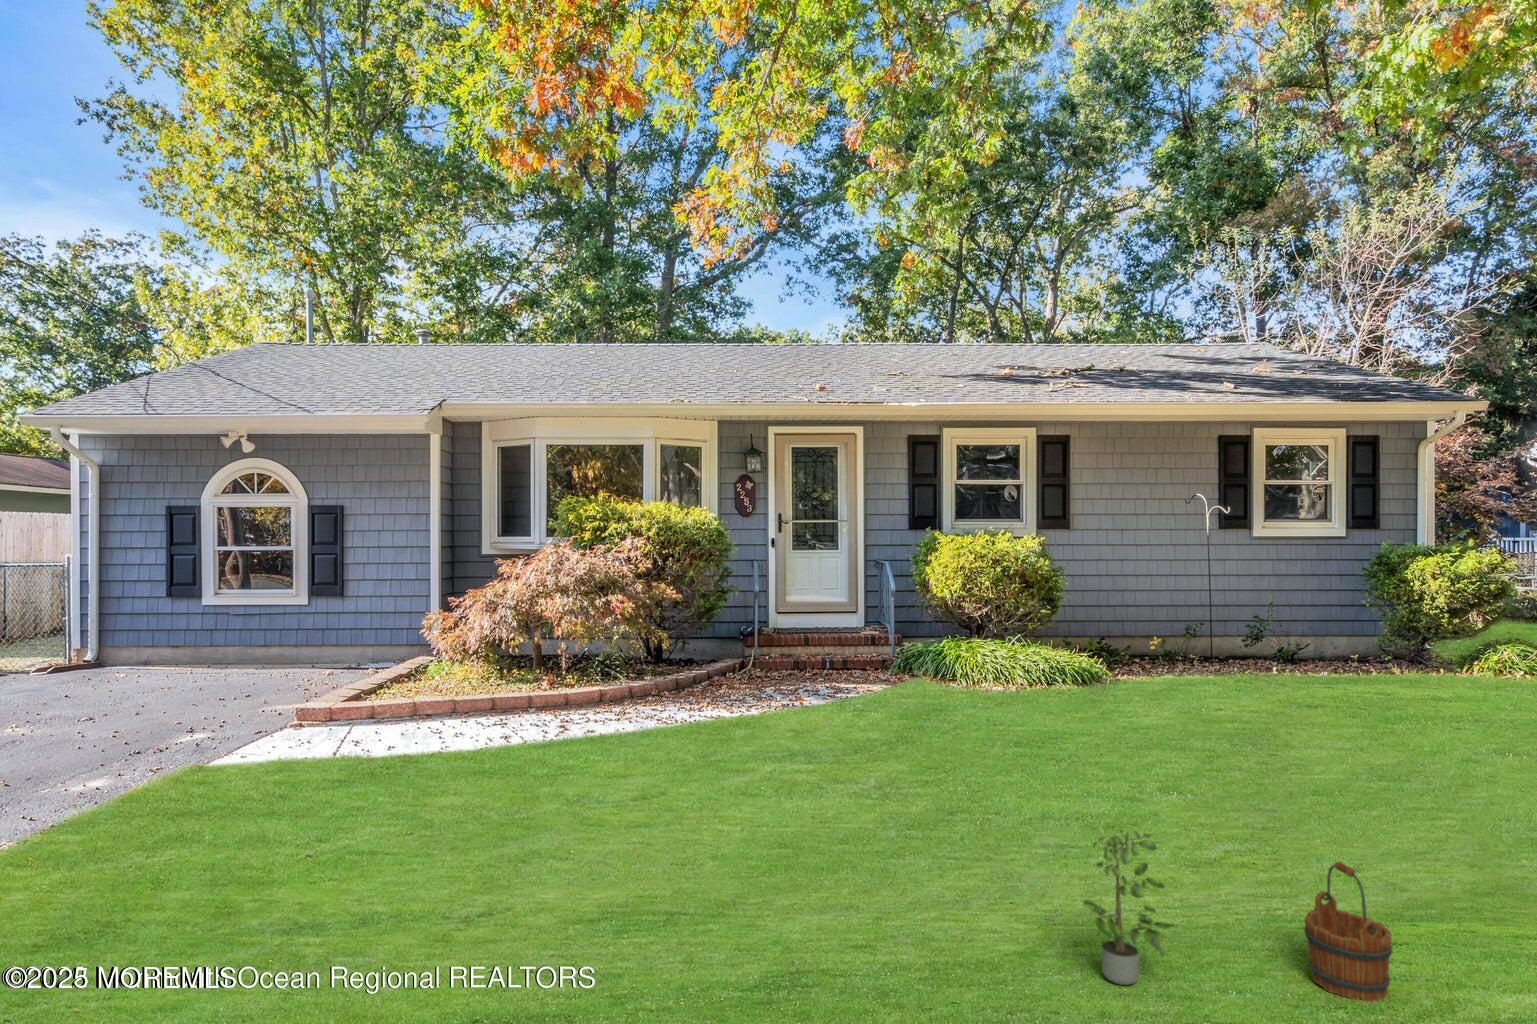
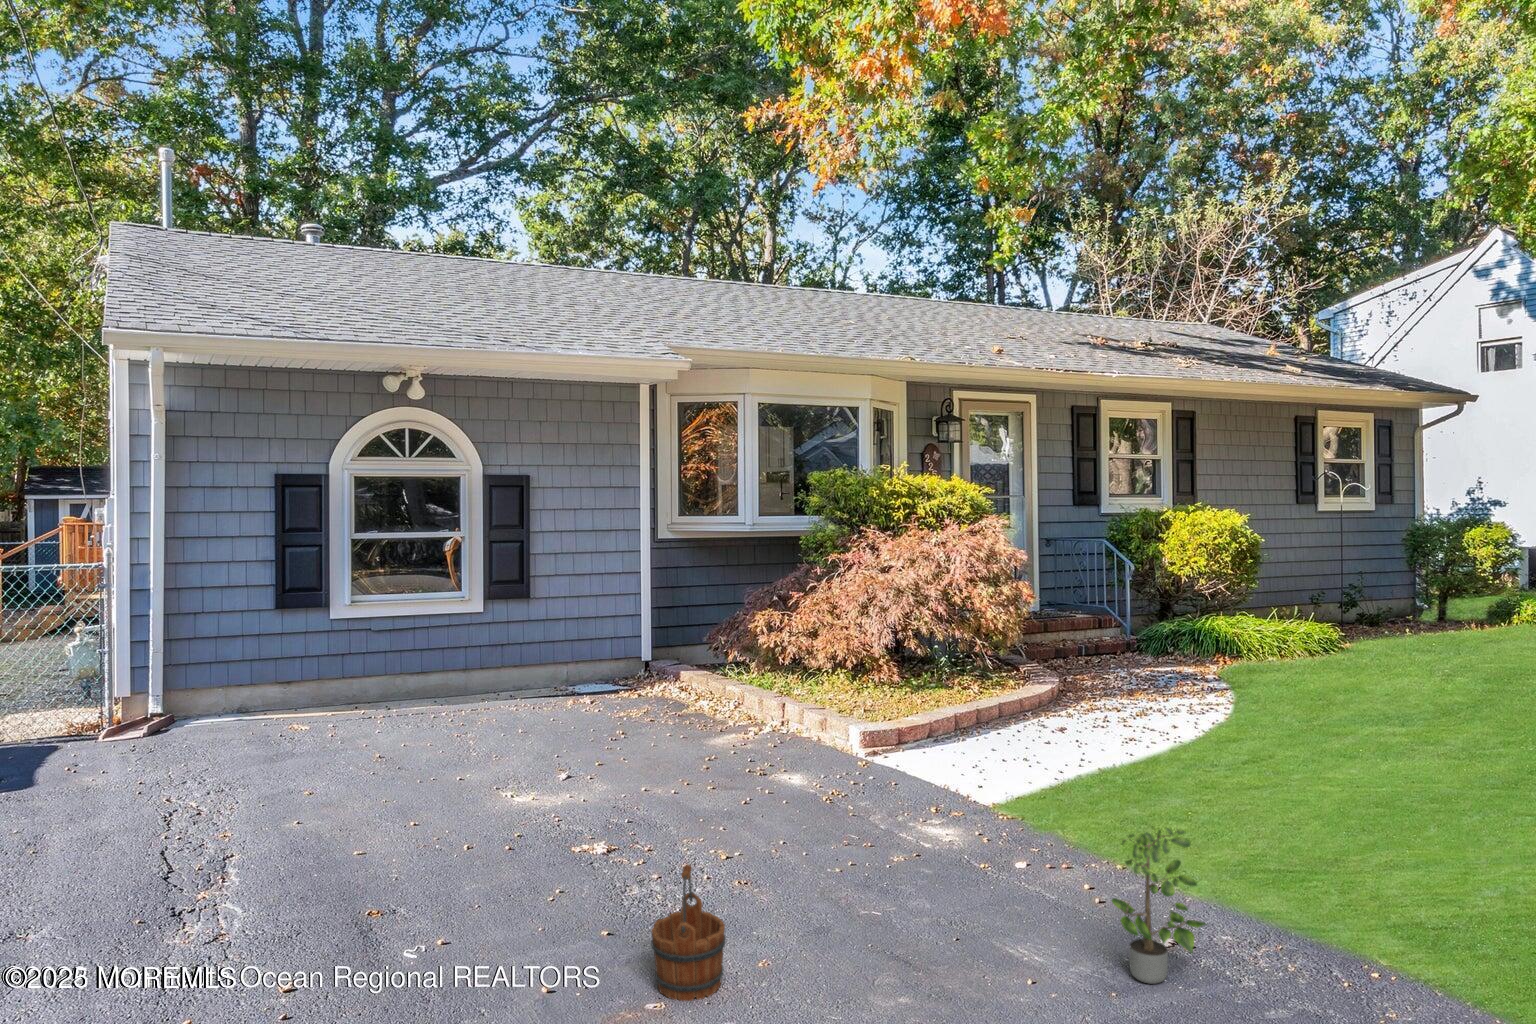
wooden bucket: present [1304,862,1392,1001] -> present [651,865,726,1001]

